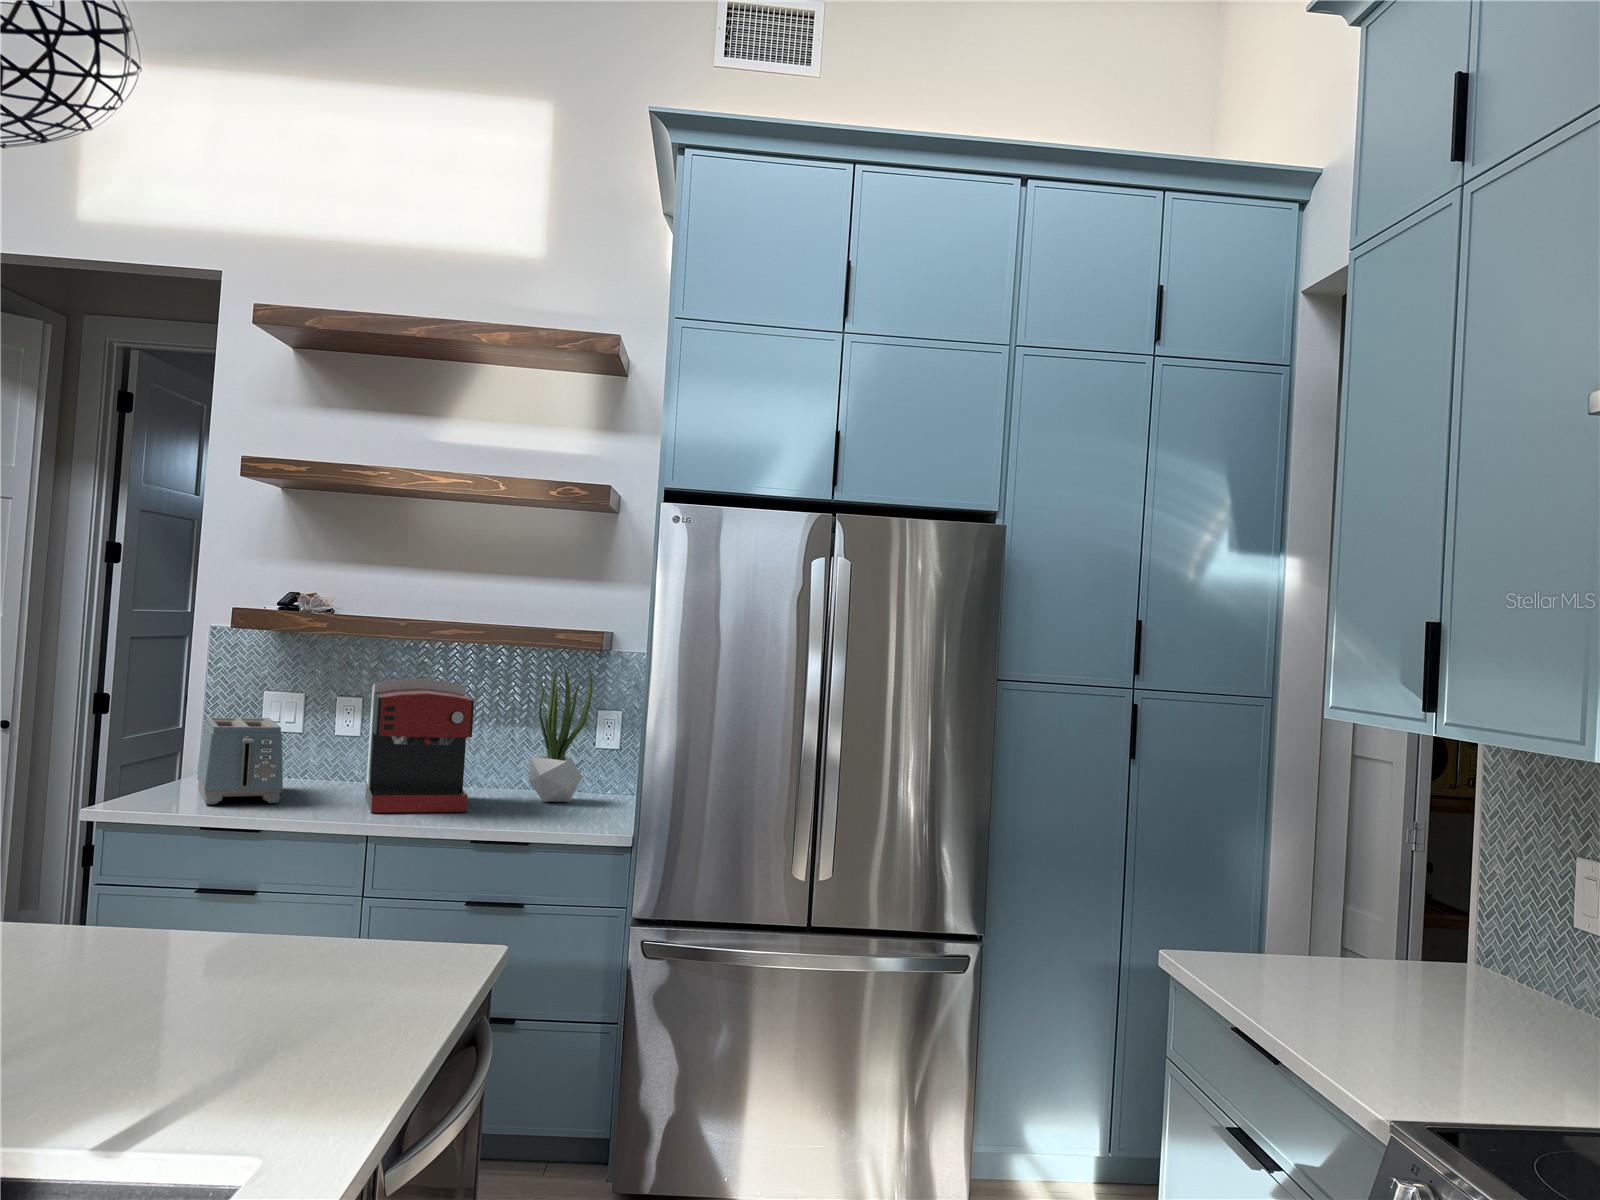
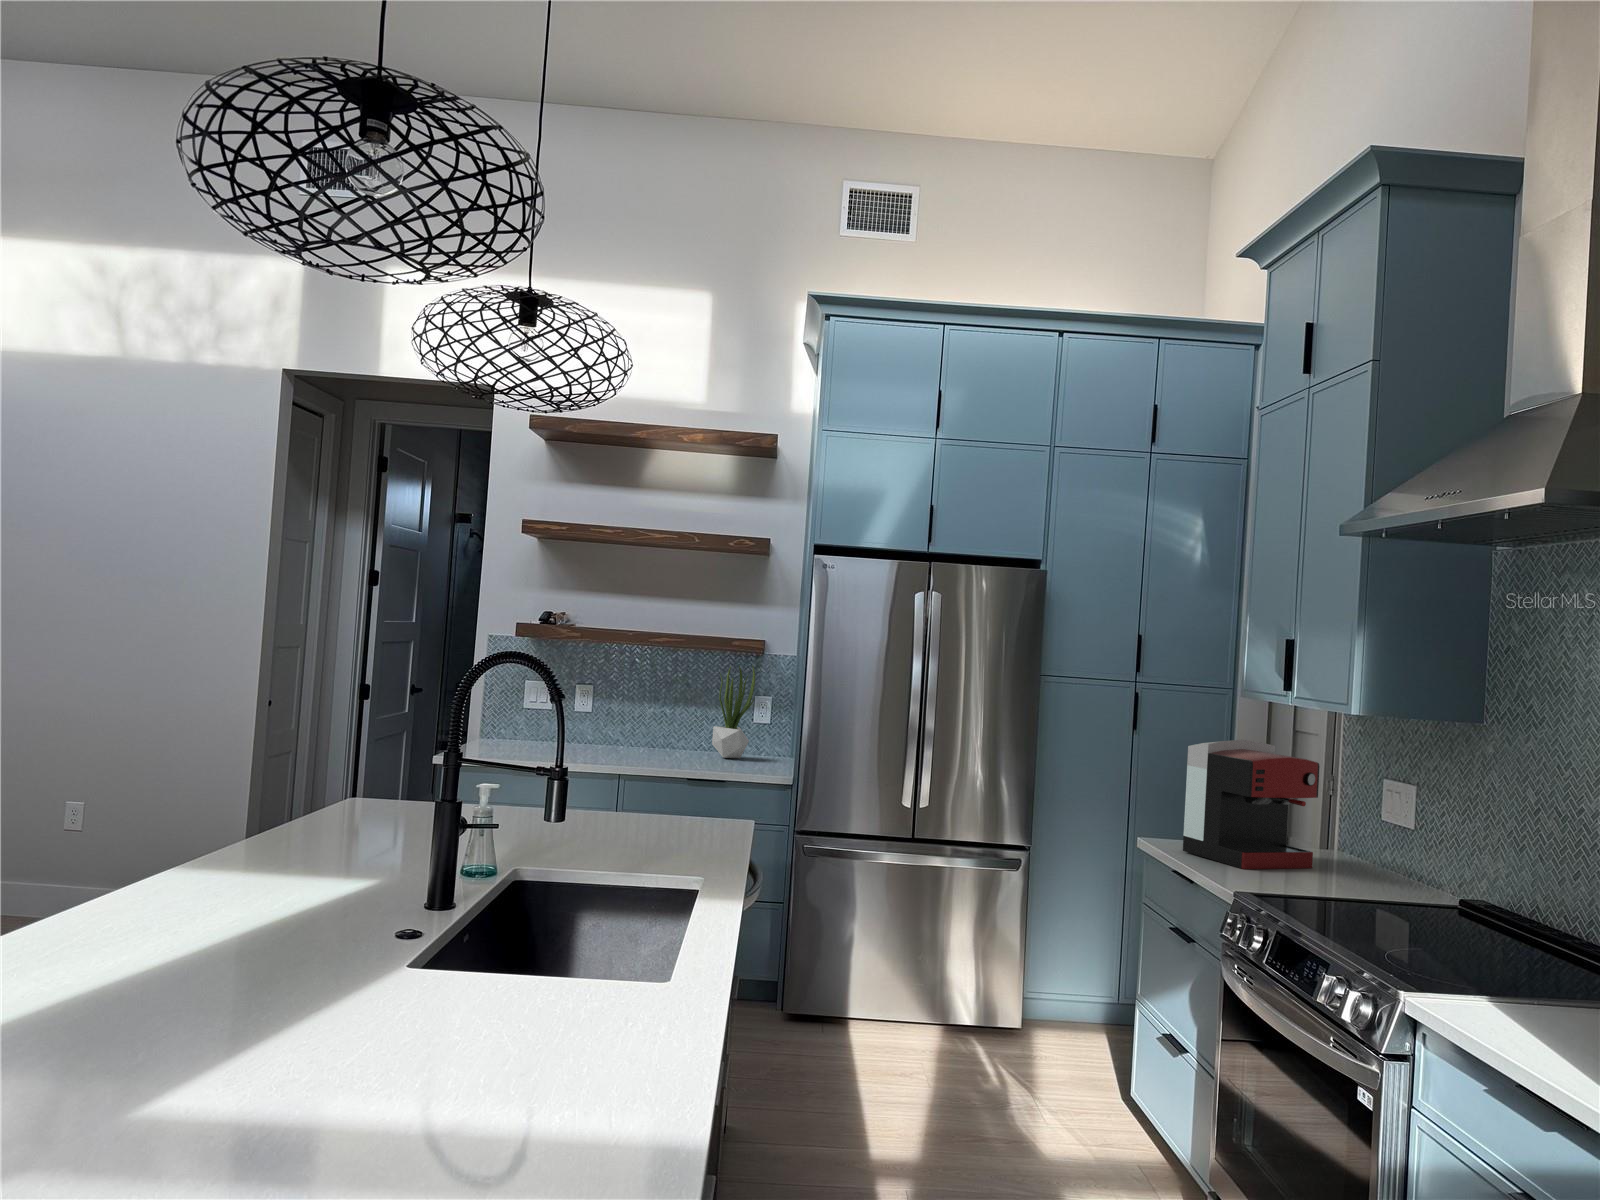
coffee maker: present [365,678,474,813] -> present [1183,740,1320,869]
toaster: present [197,717,283,804] -> none [490,697,555,754]

